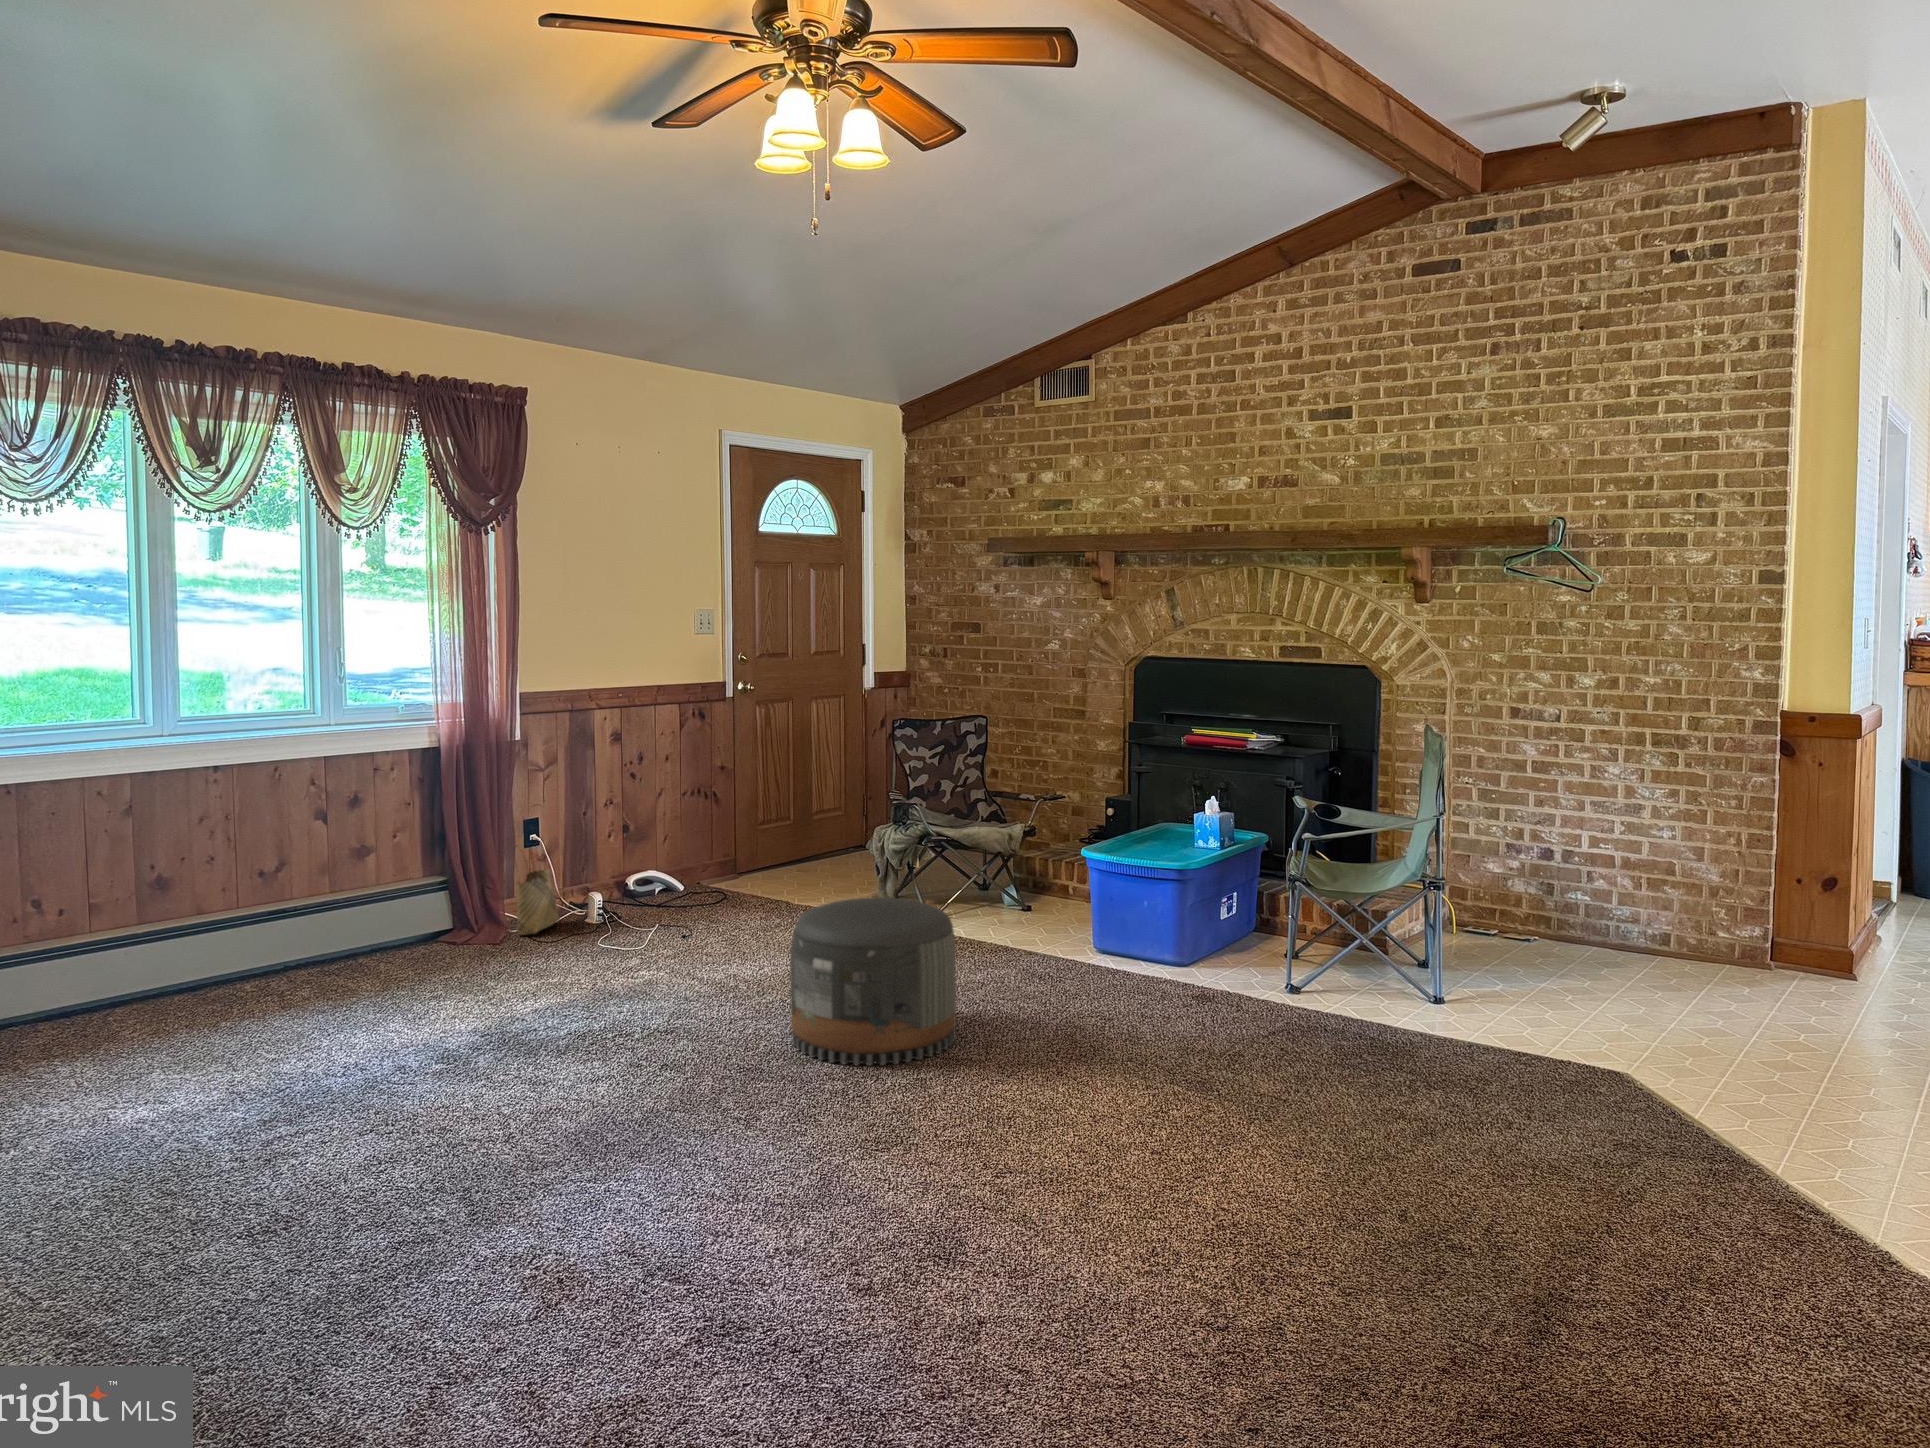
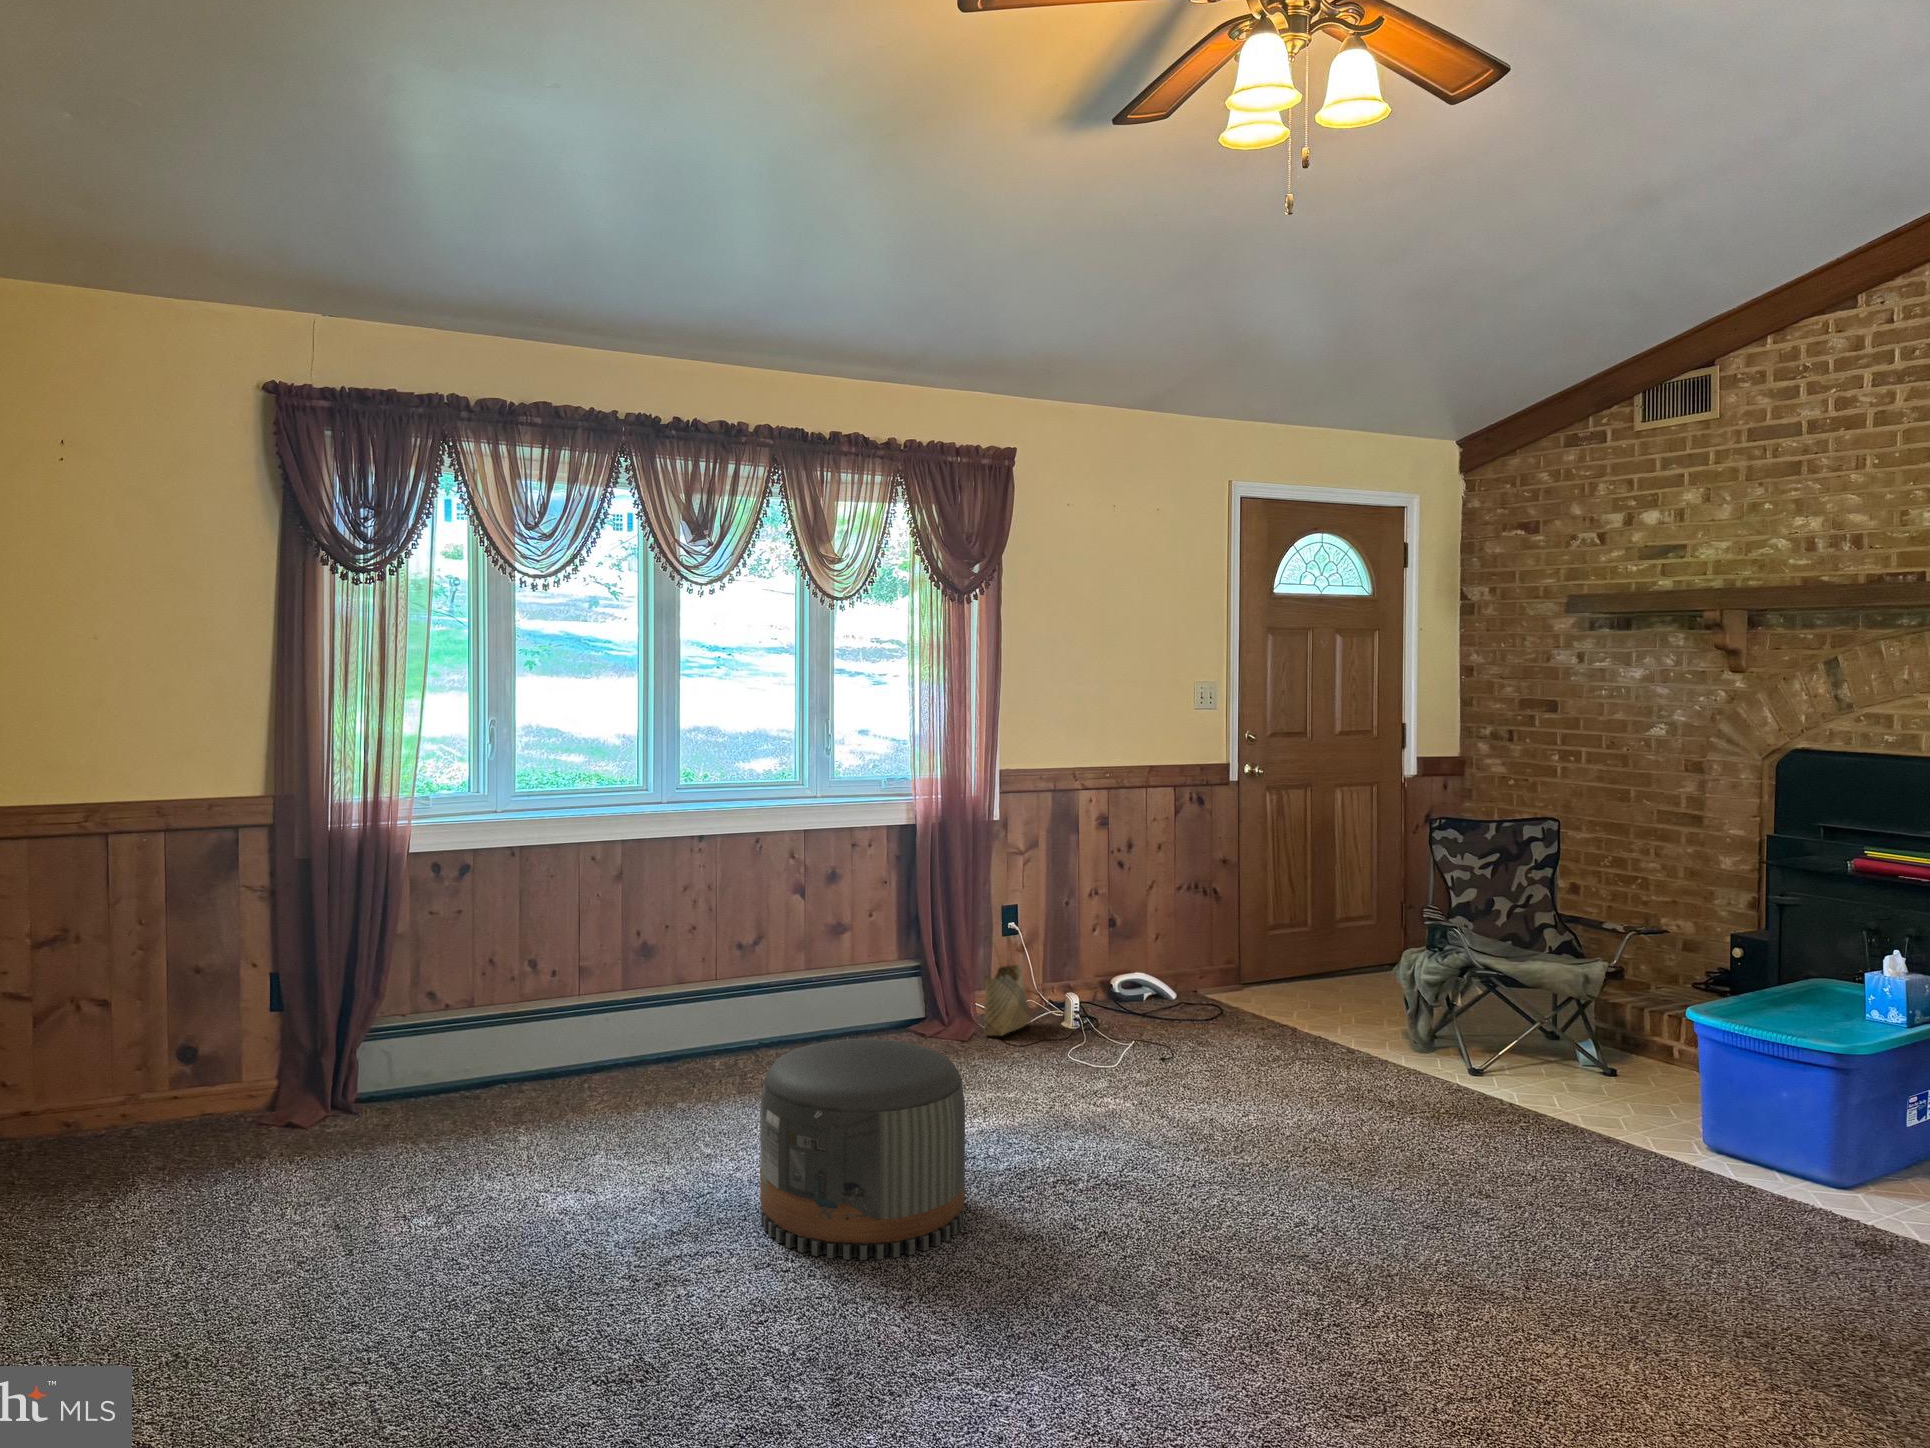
pouf: present [790,898,956,1066] -> present [760,1038,965,1260]

